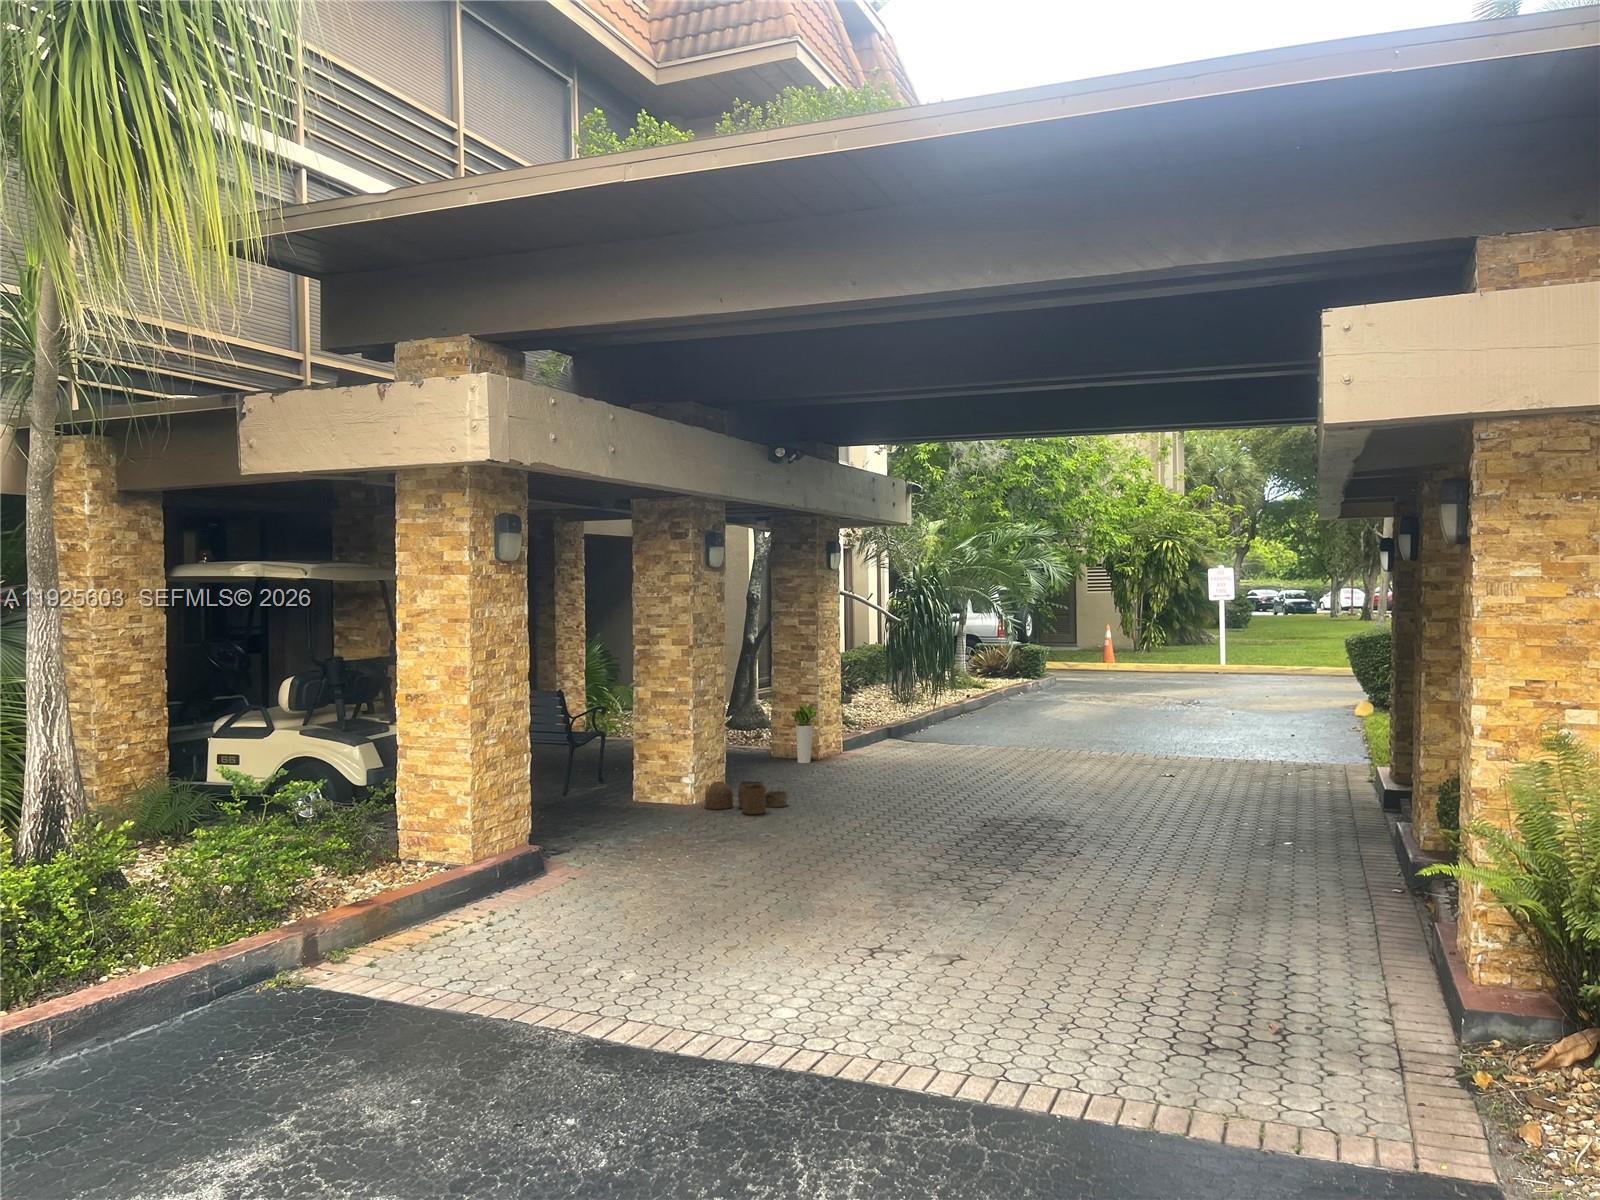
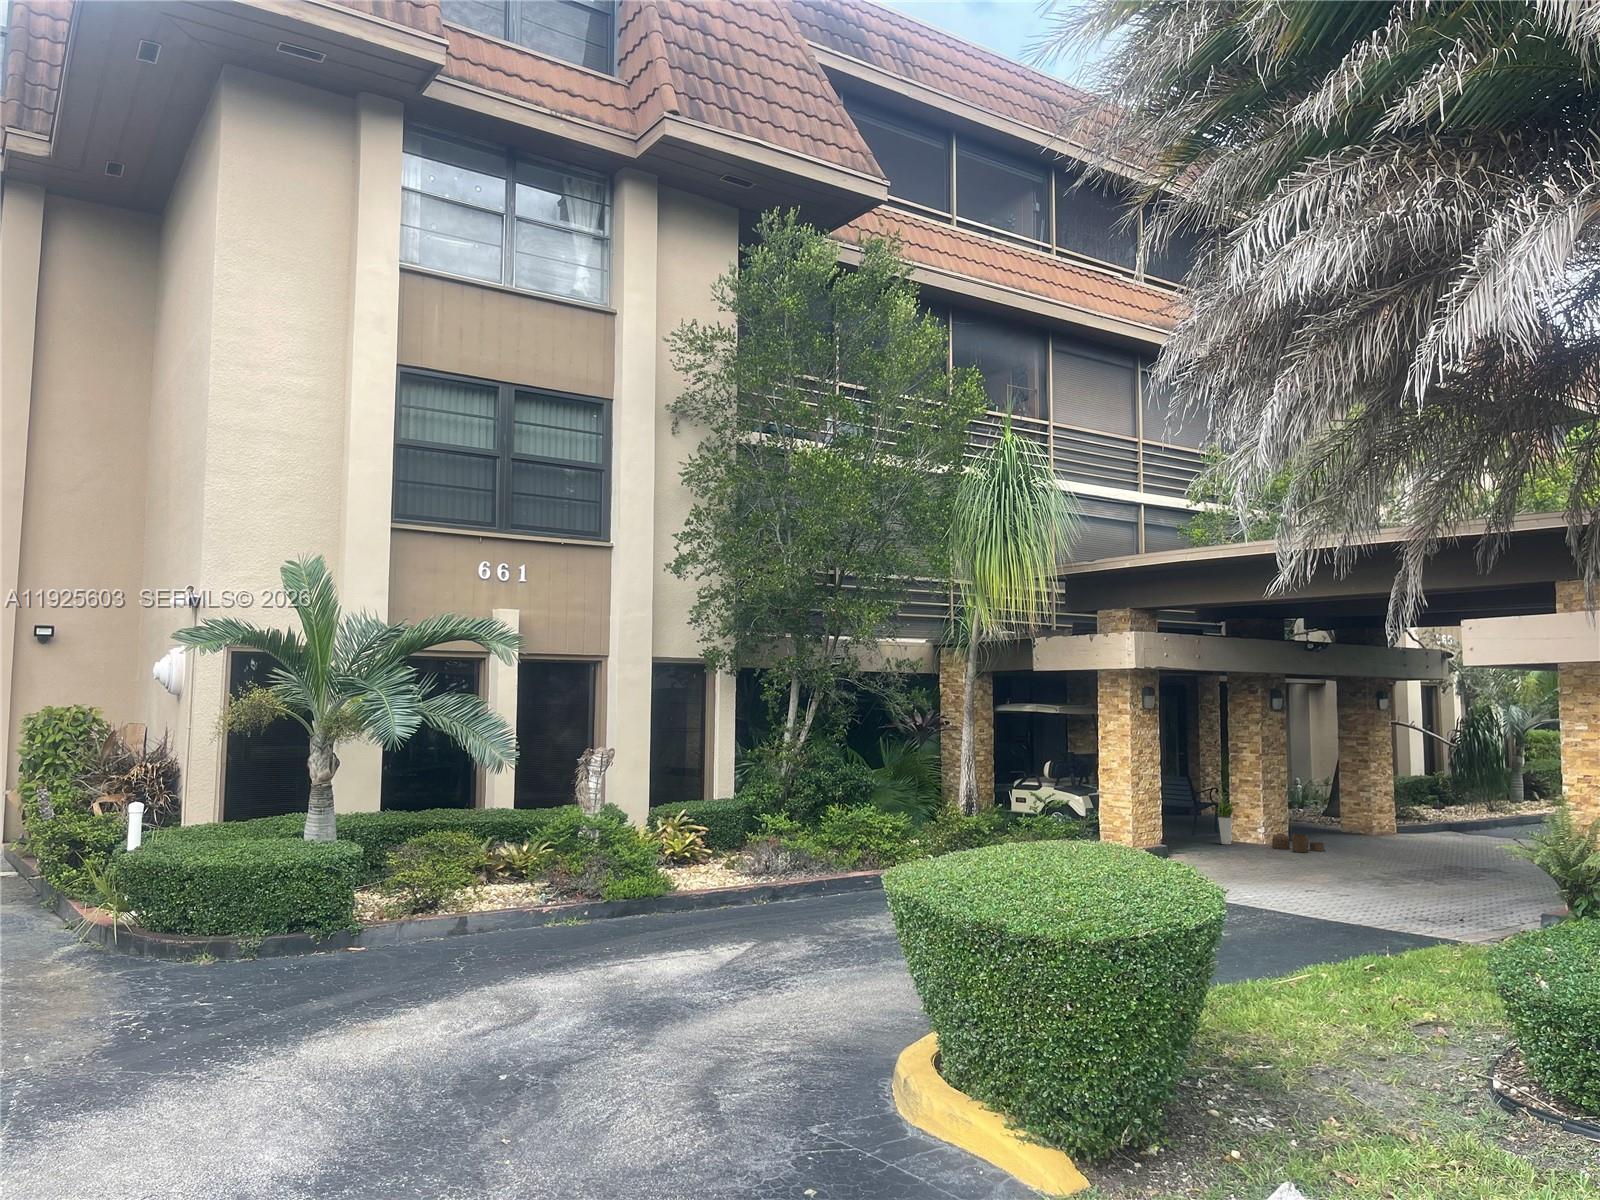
planter: present [792,703,817,763] -> present [1218,802,1233,844]

